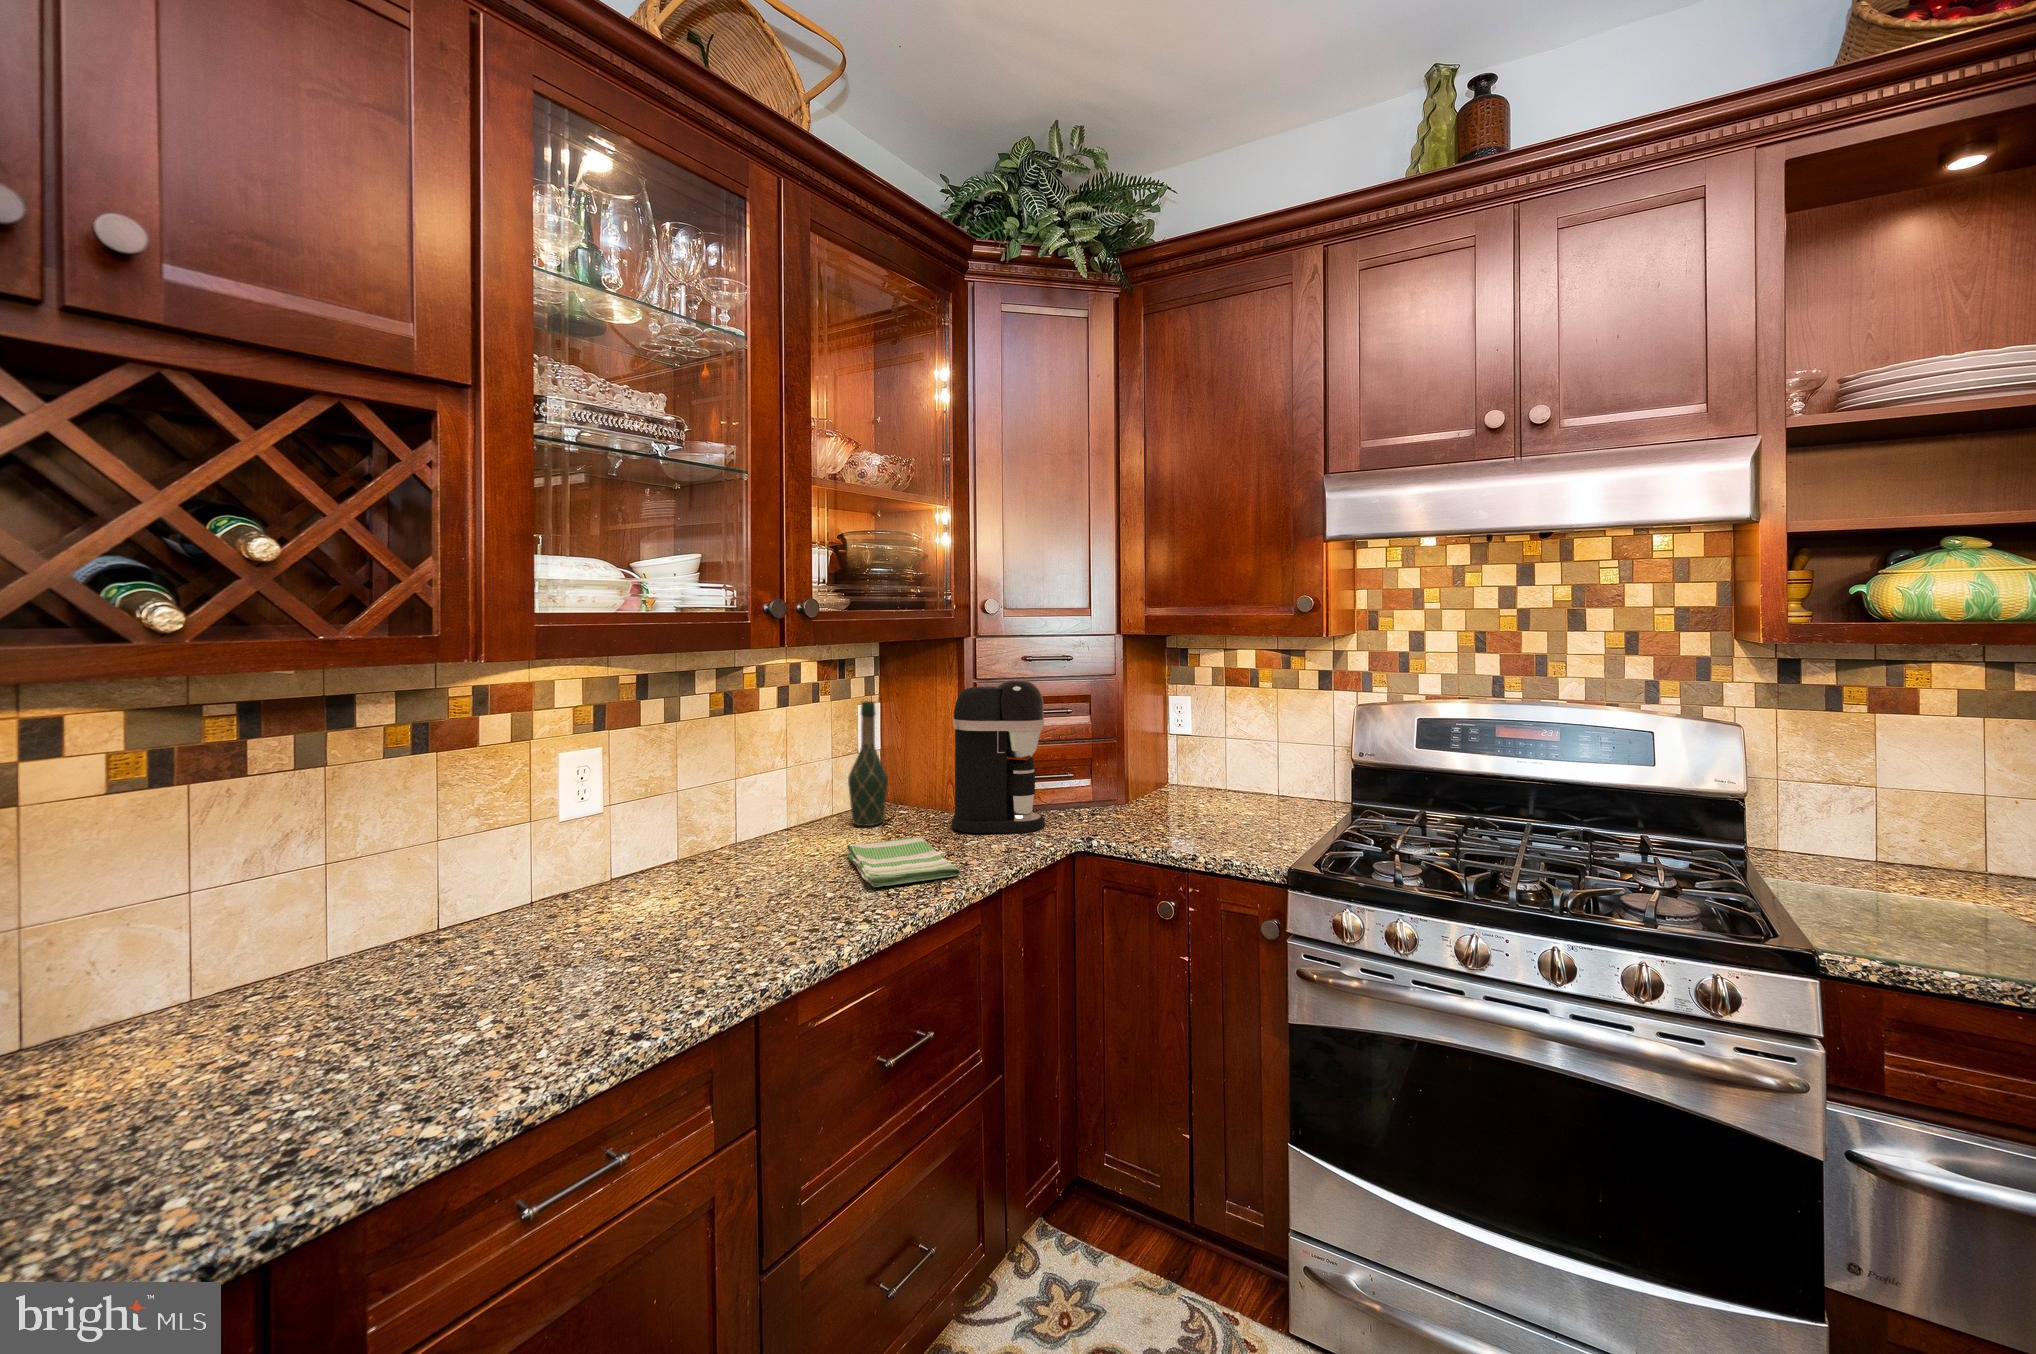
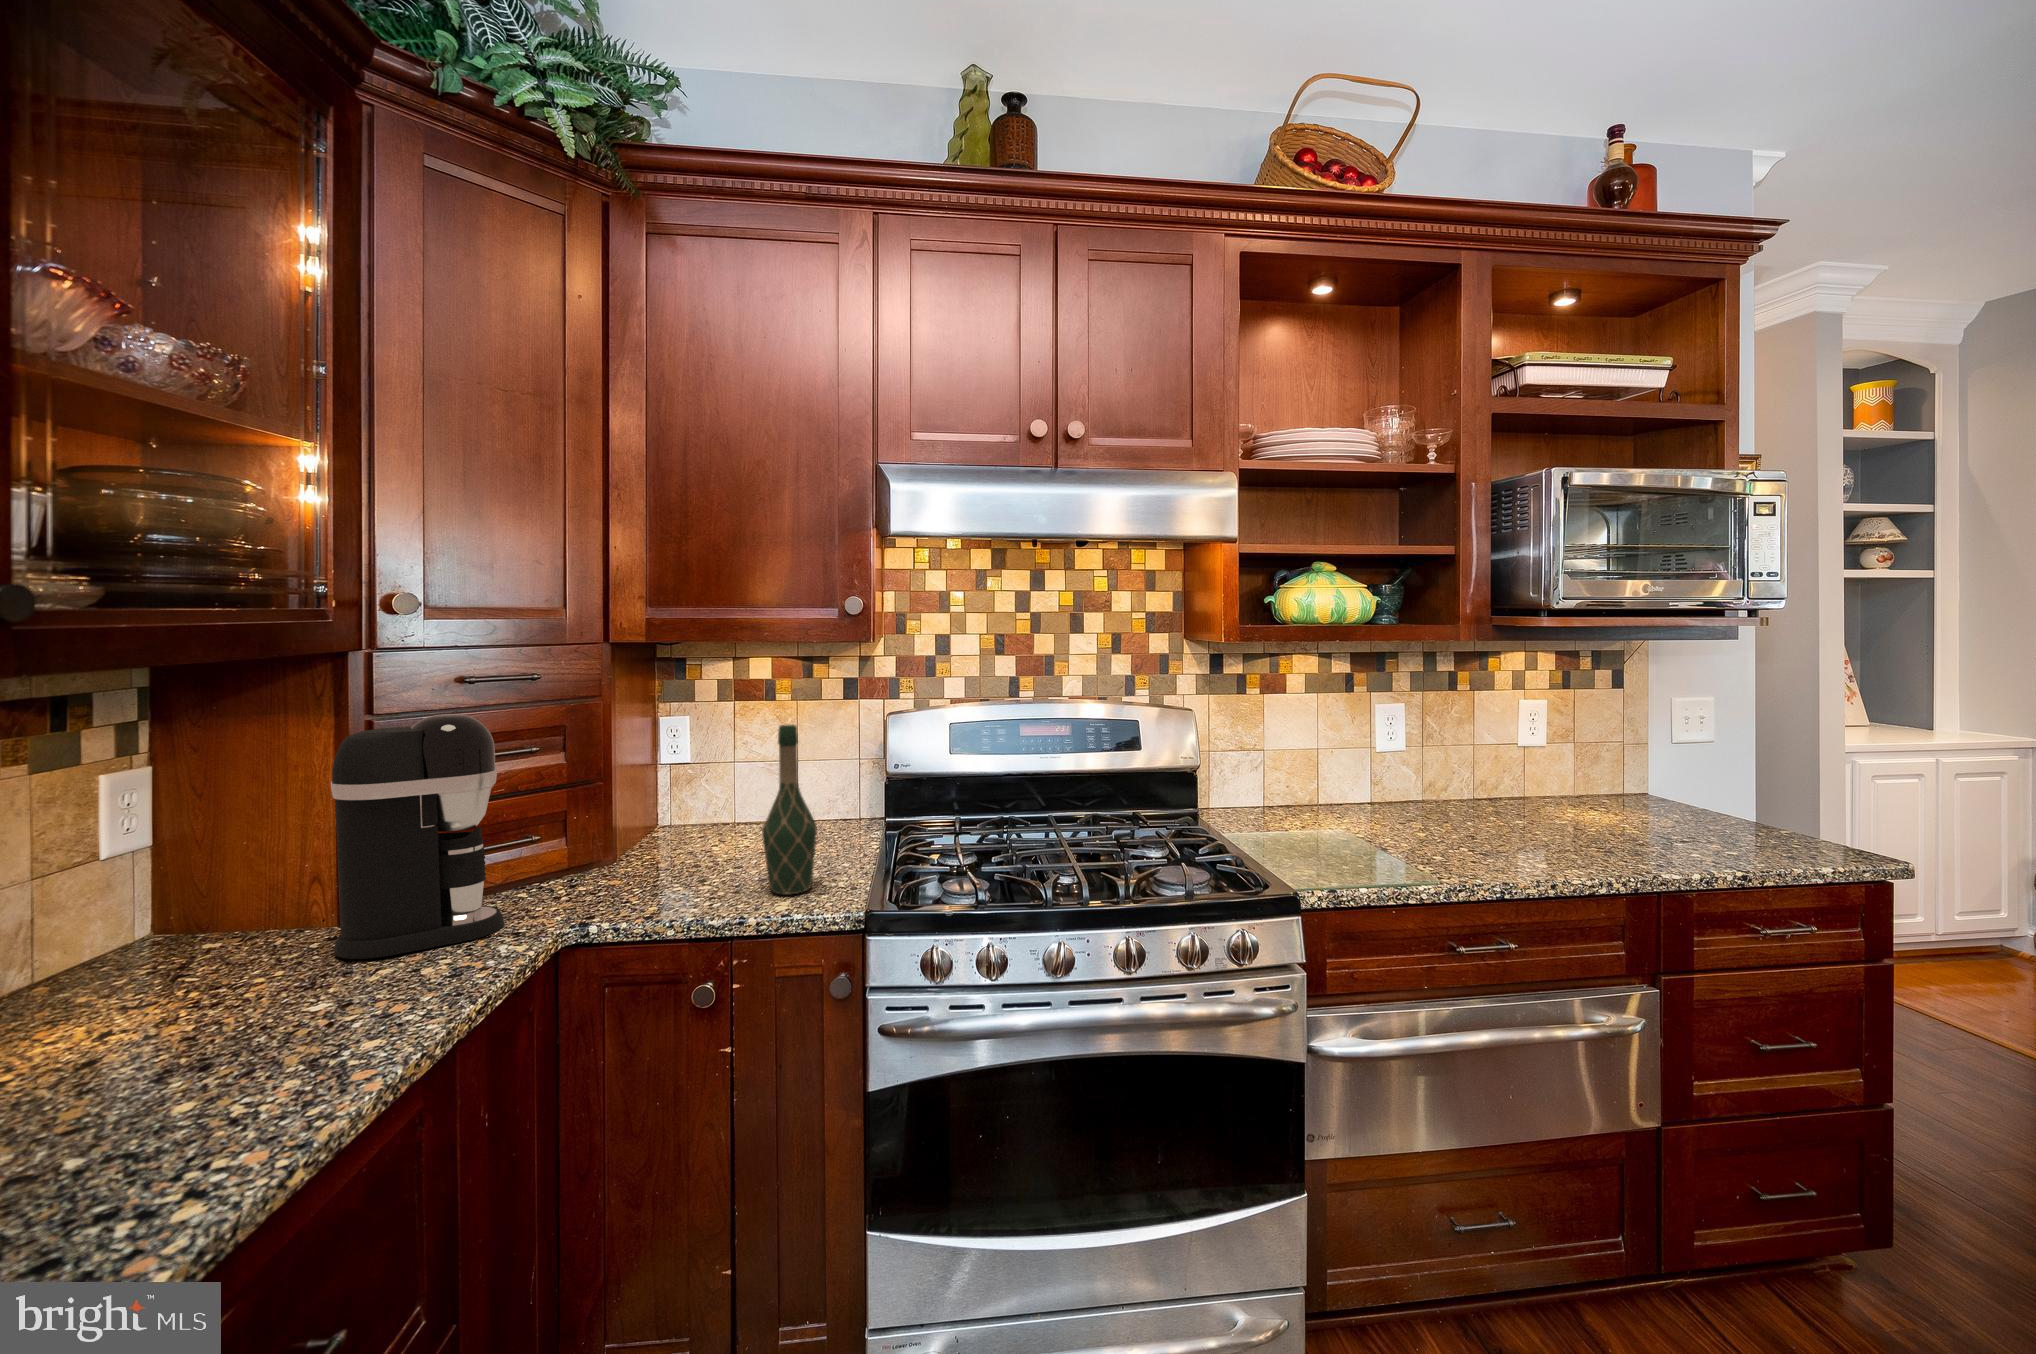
wine bottle: present [848,701,888,826] -> present [762,725,817,894]
dish towel: present [846,836,961,887] -> none [128,983,394,1087]

